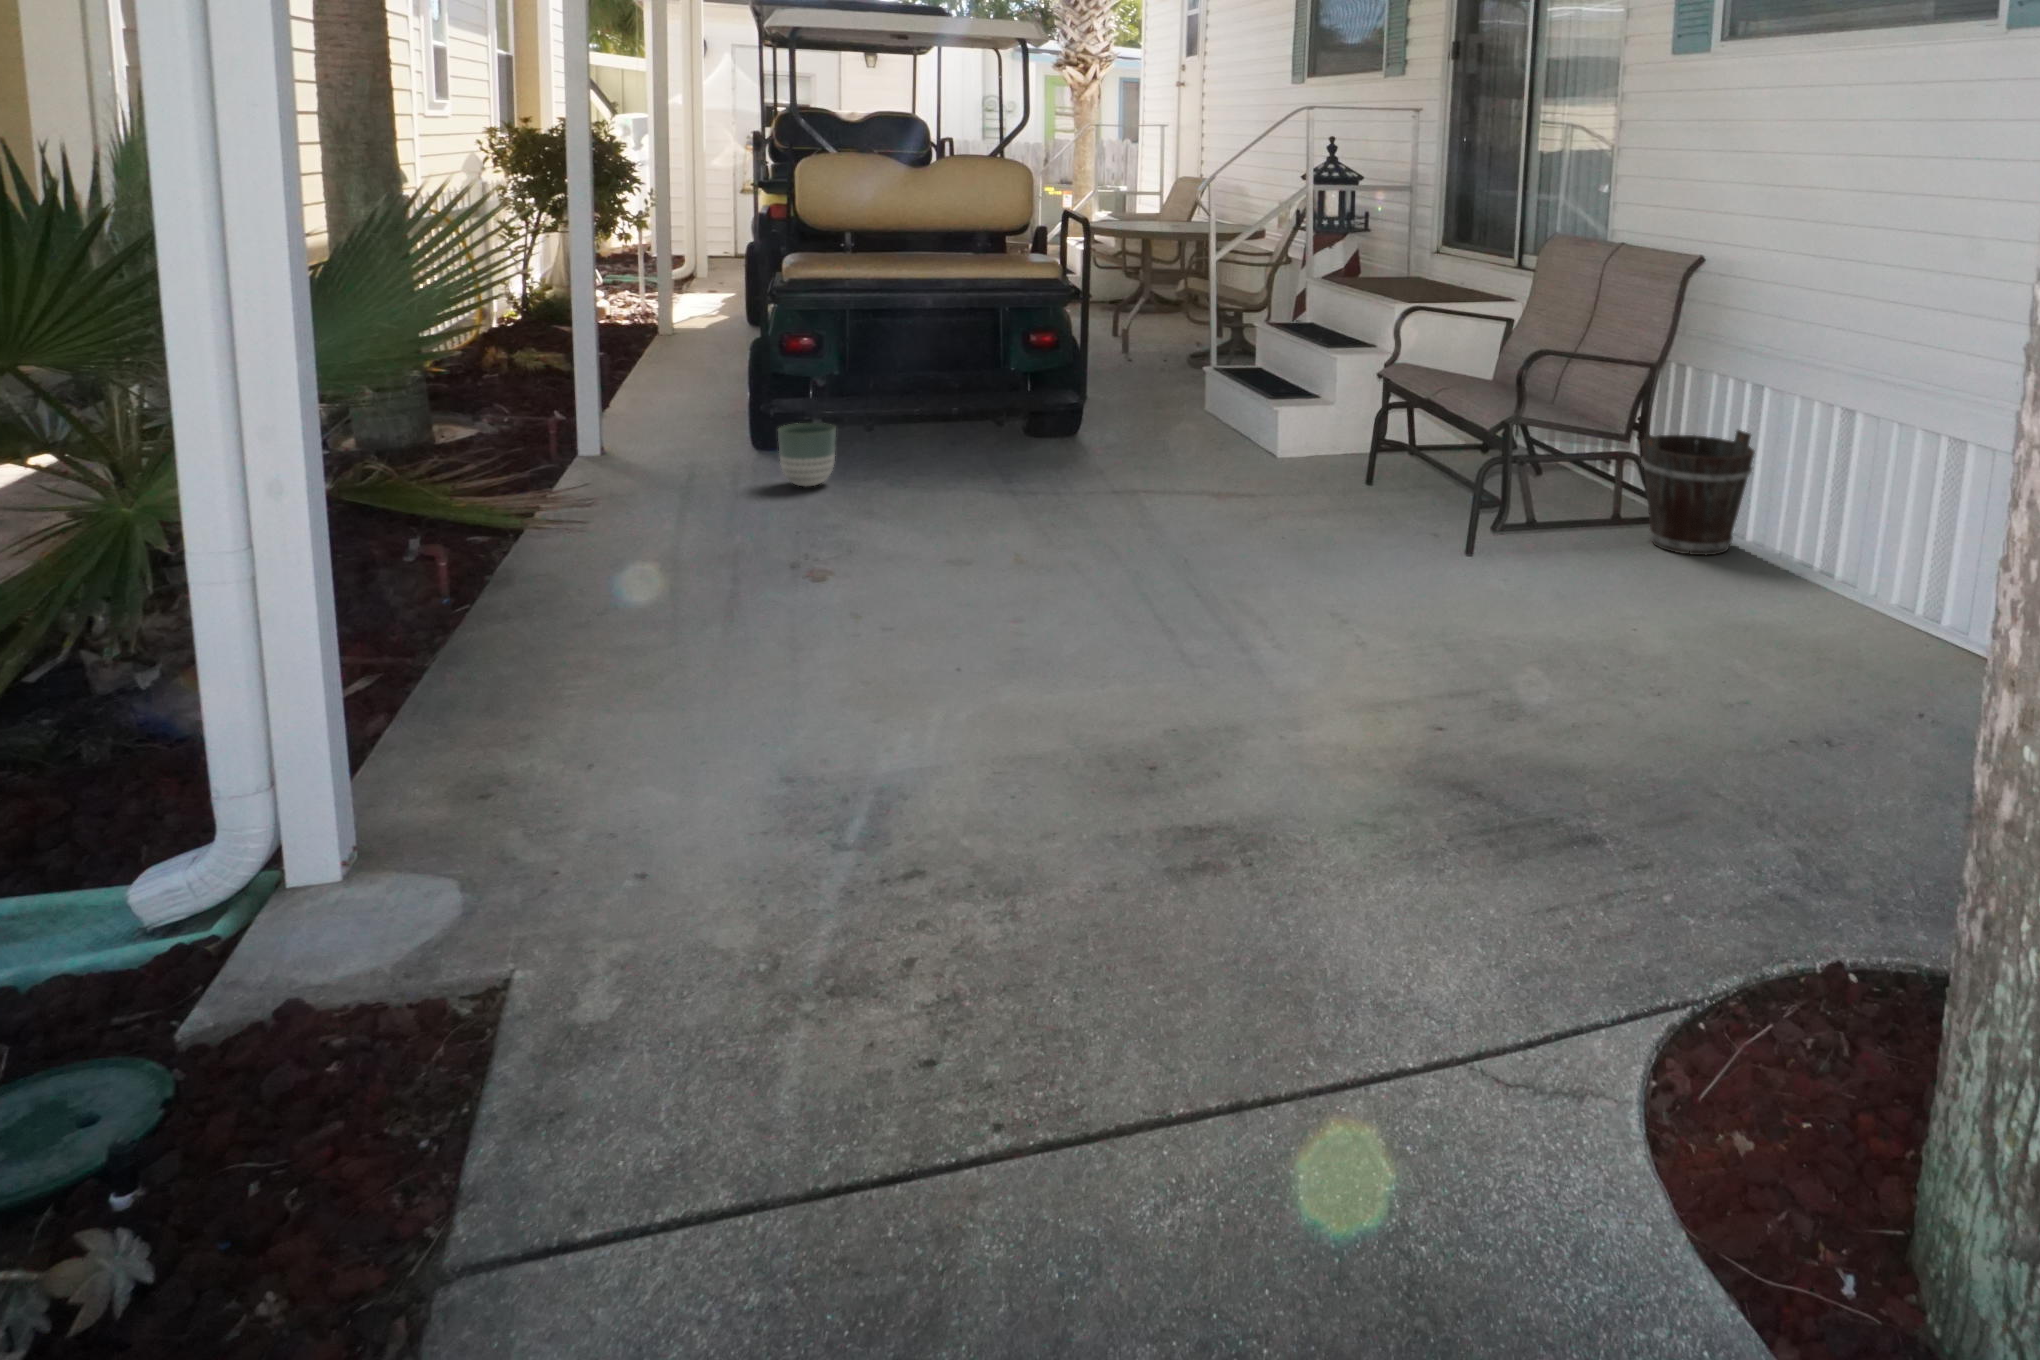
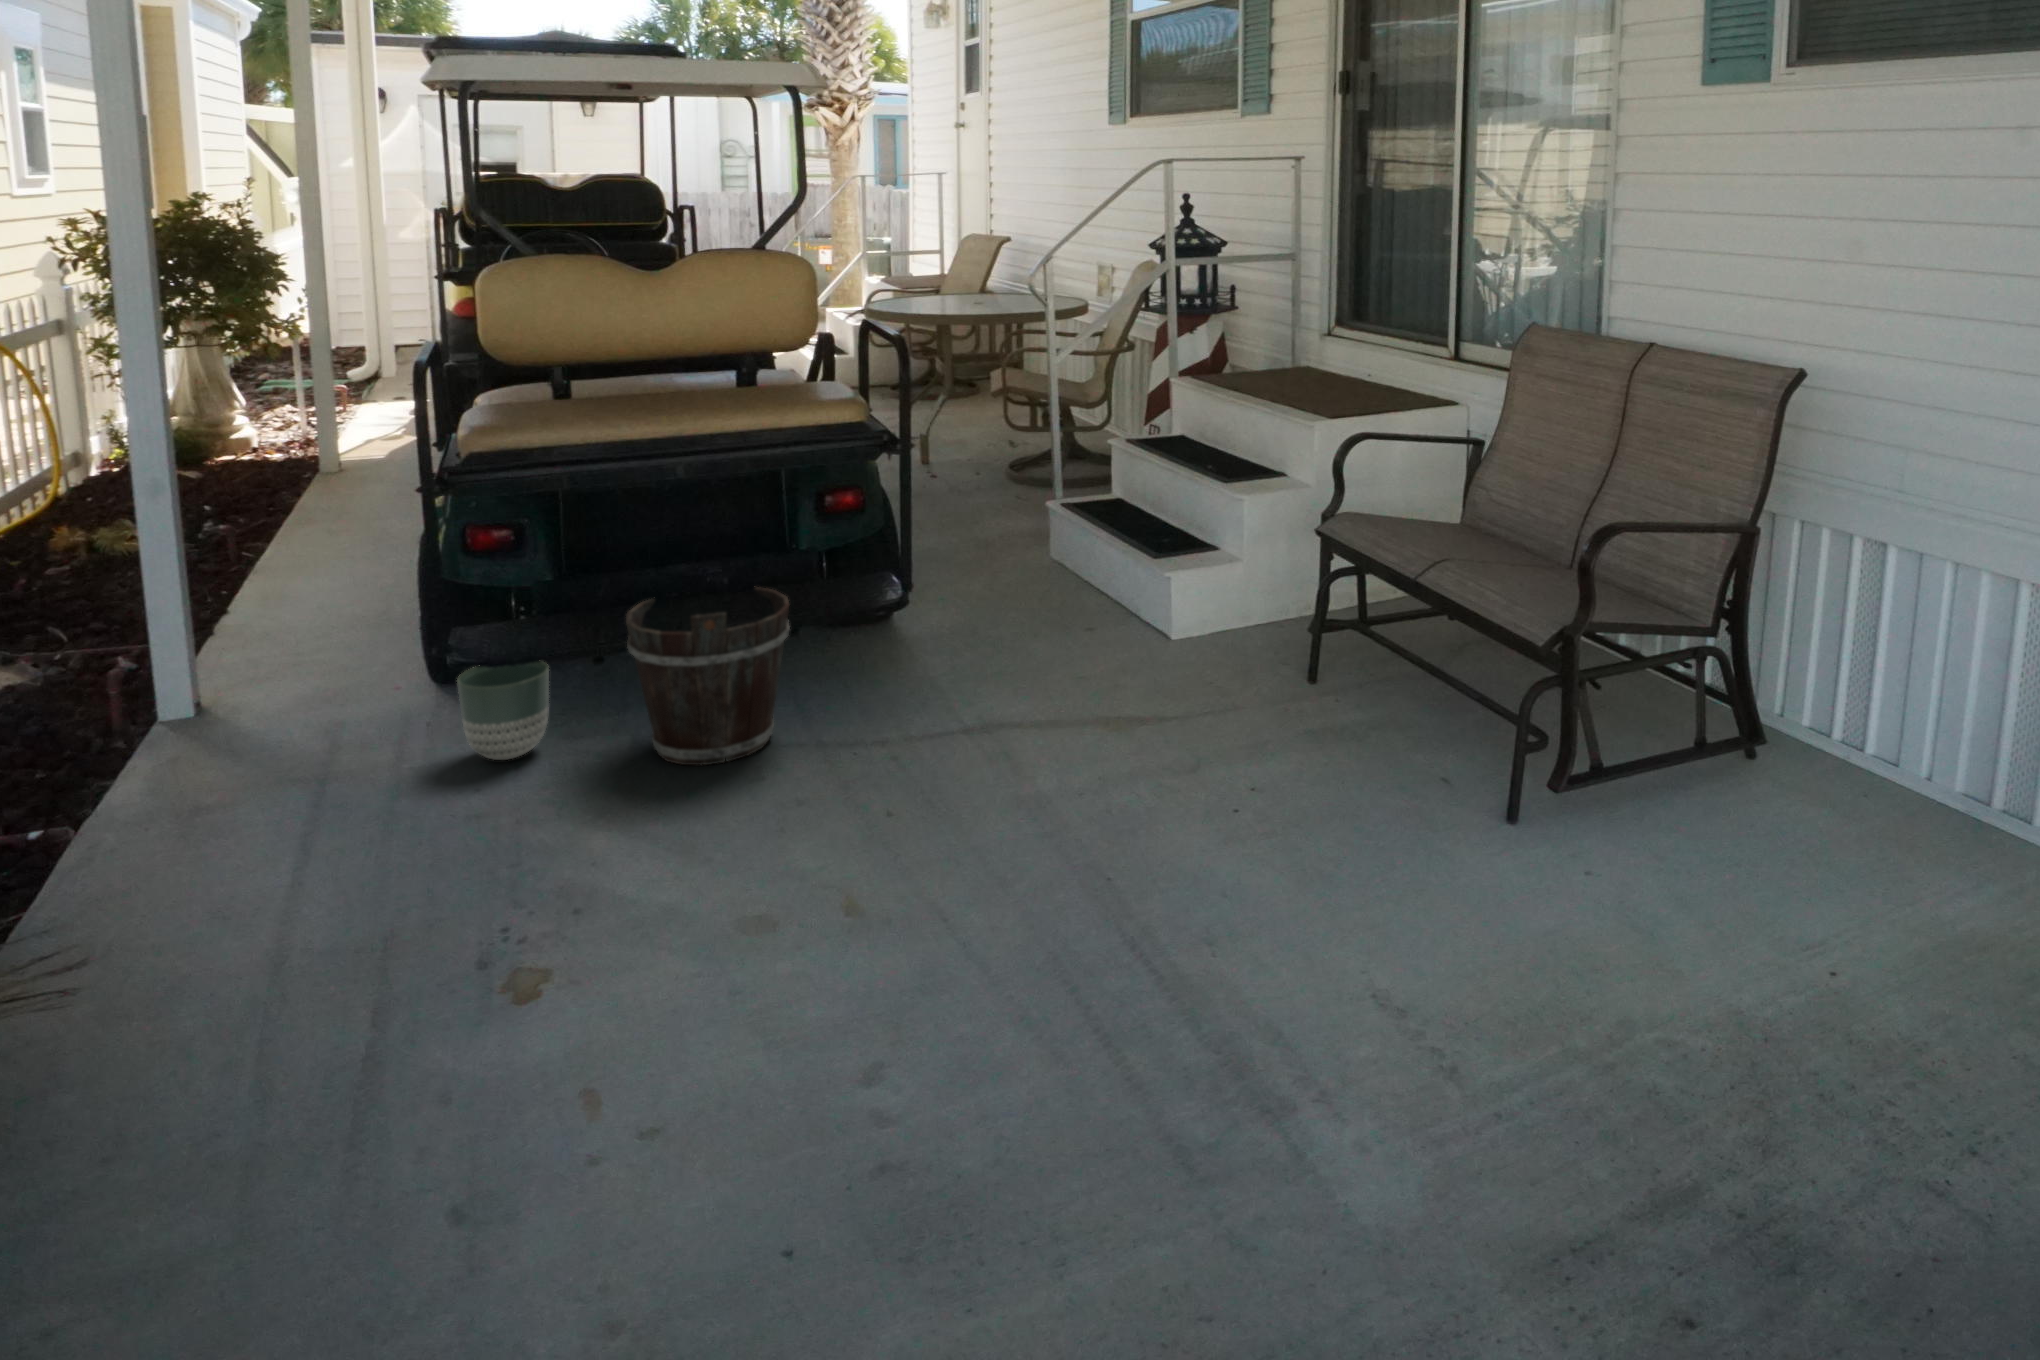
bucket: present [1641,430,1755,555] -> present [626,587,790,765]

